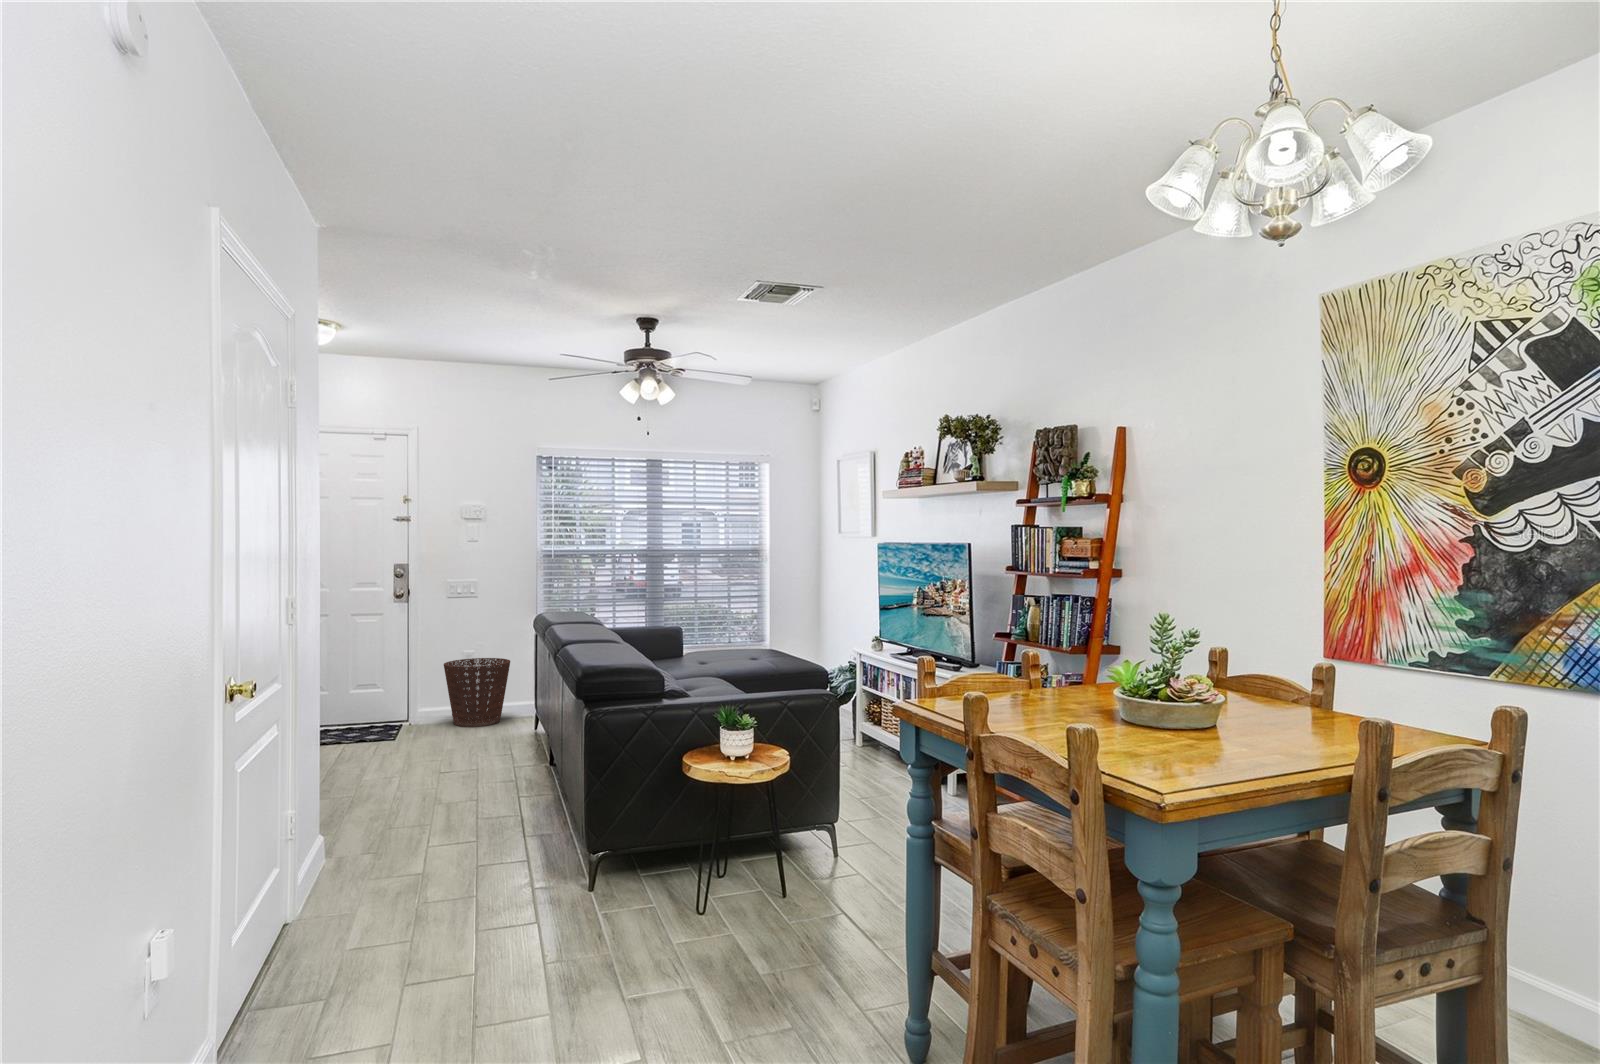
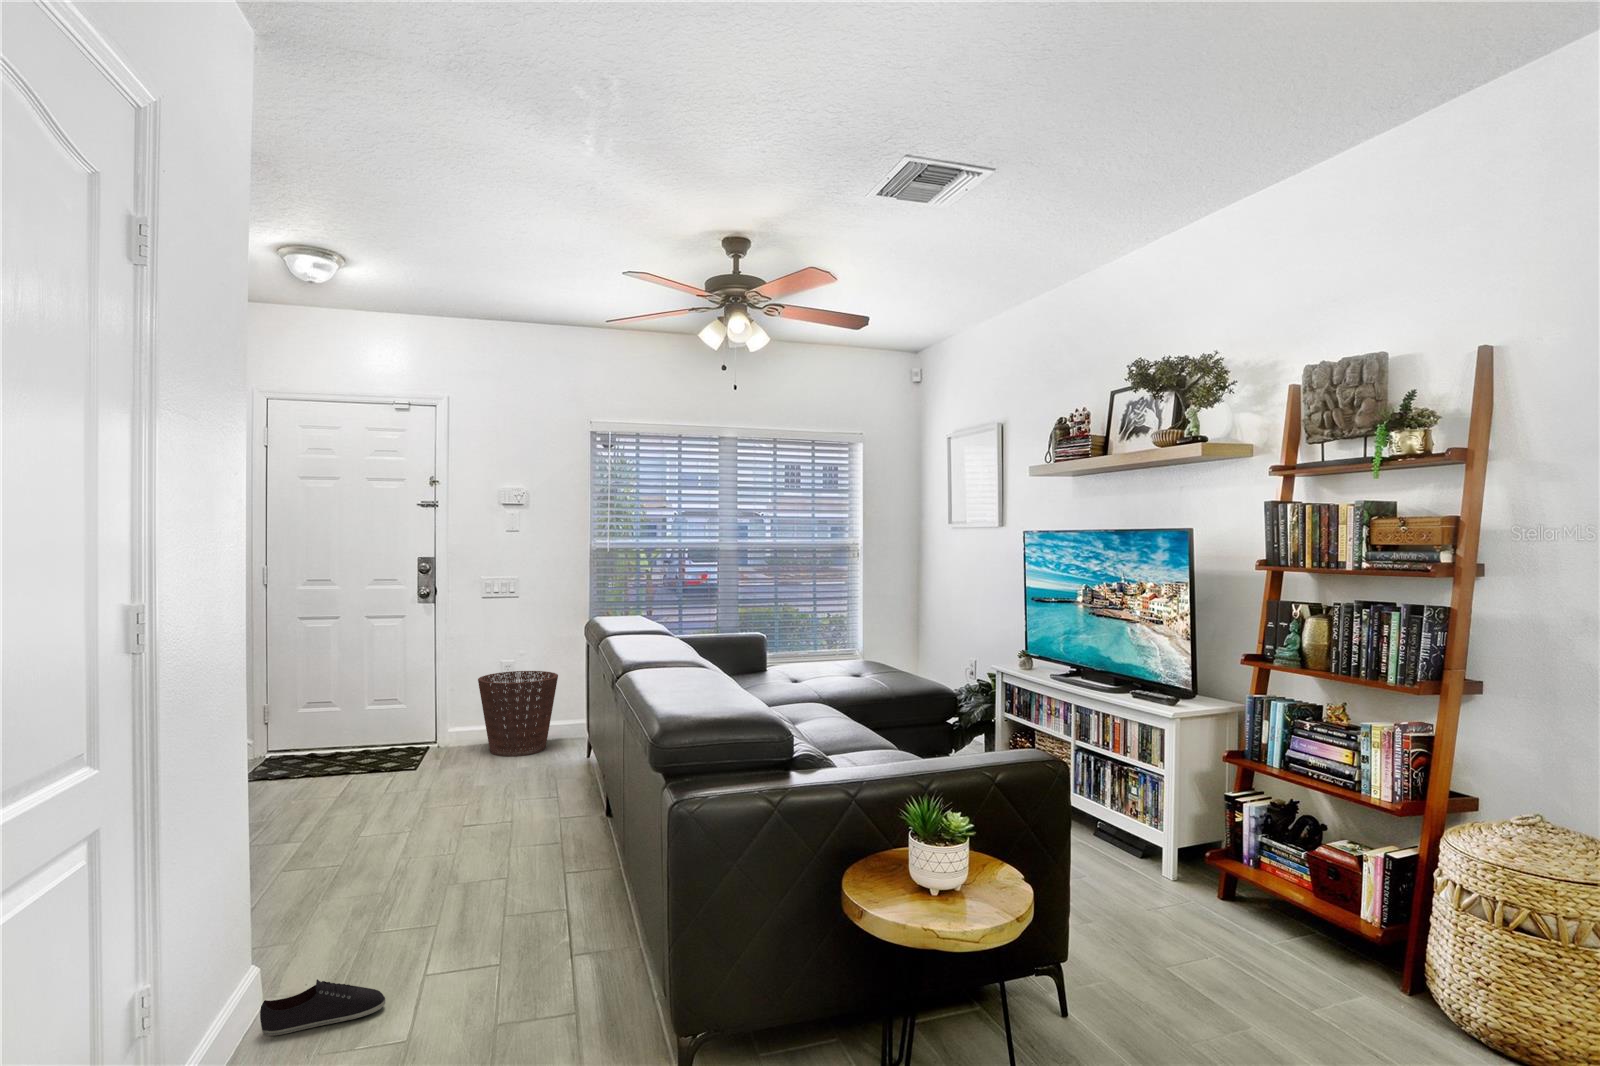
shoe: none [327,837,404,869] -> present [260,979,386,1036]

